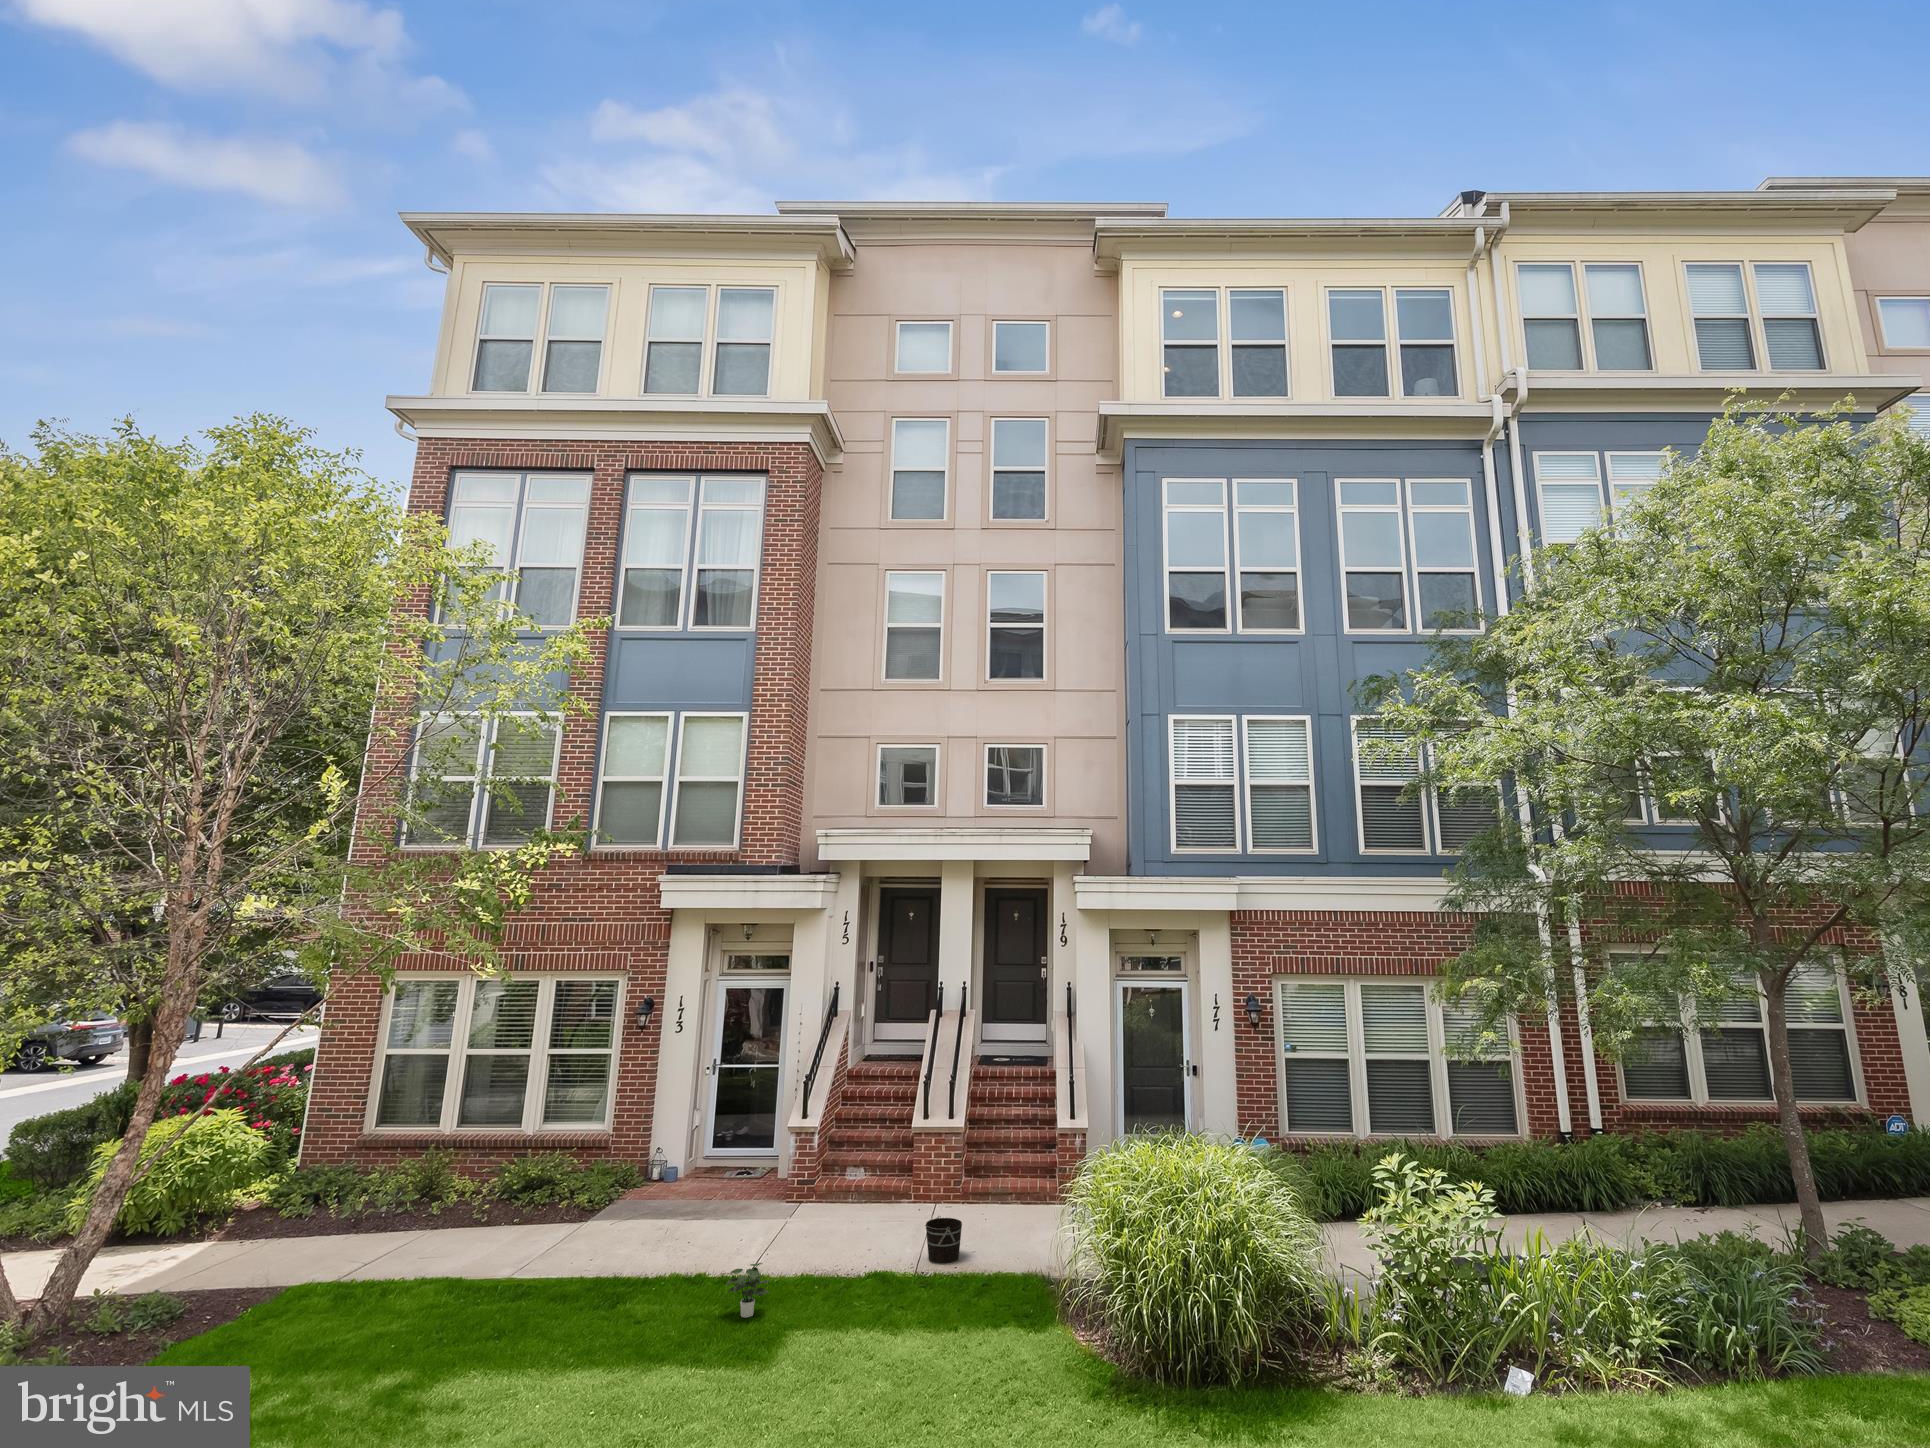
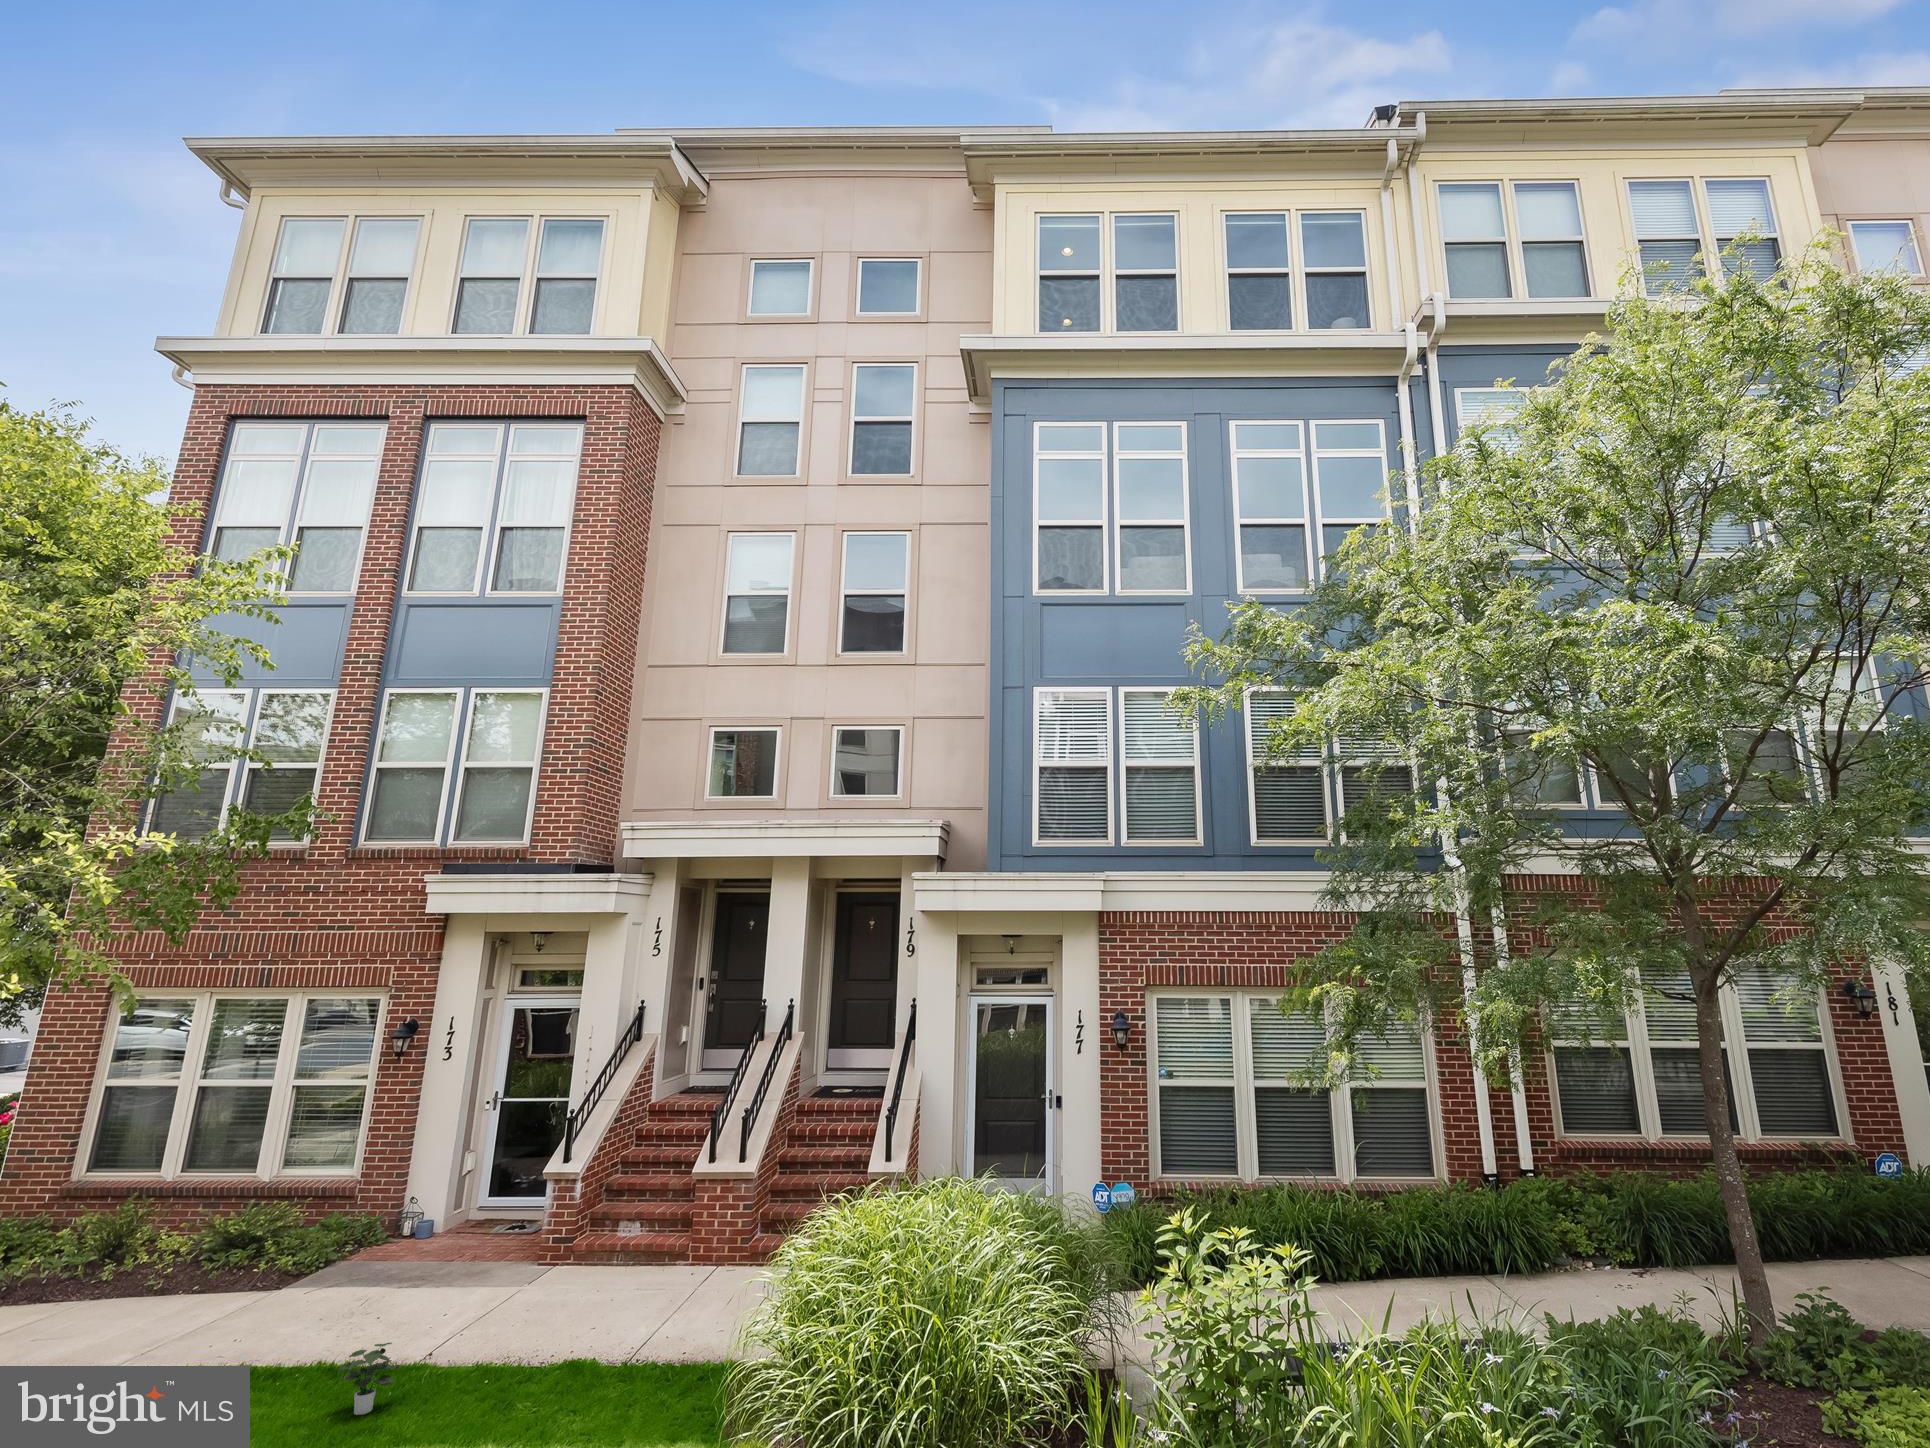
bucket: present [925,1216,962,1265] -> none [646,1279,696,1342]

